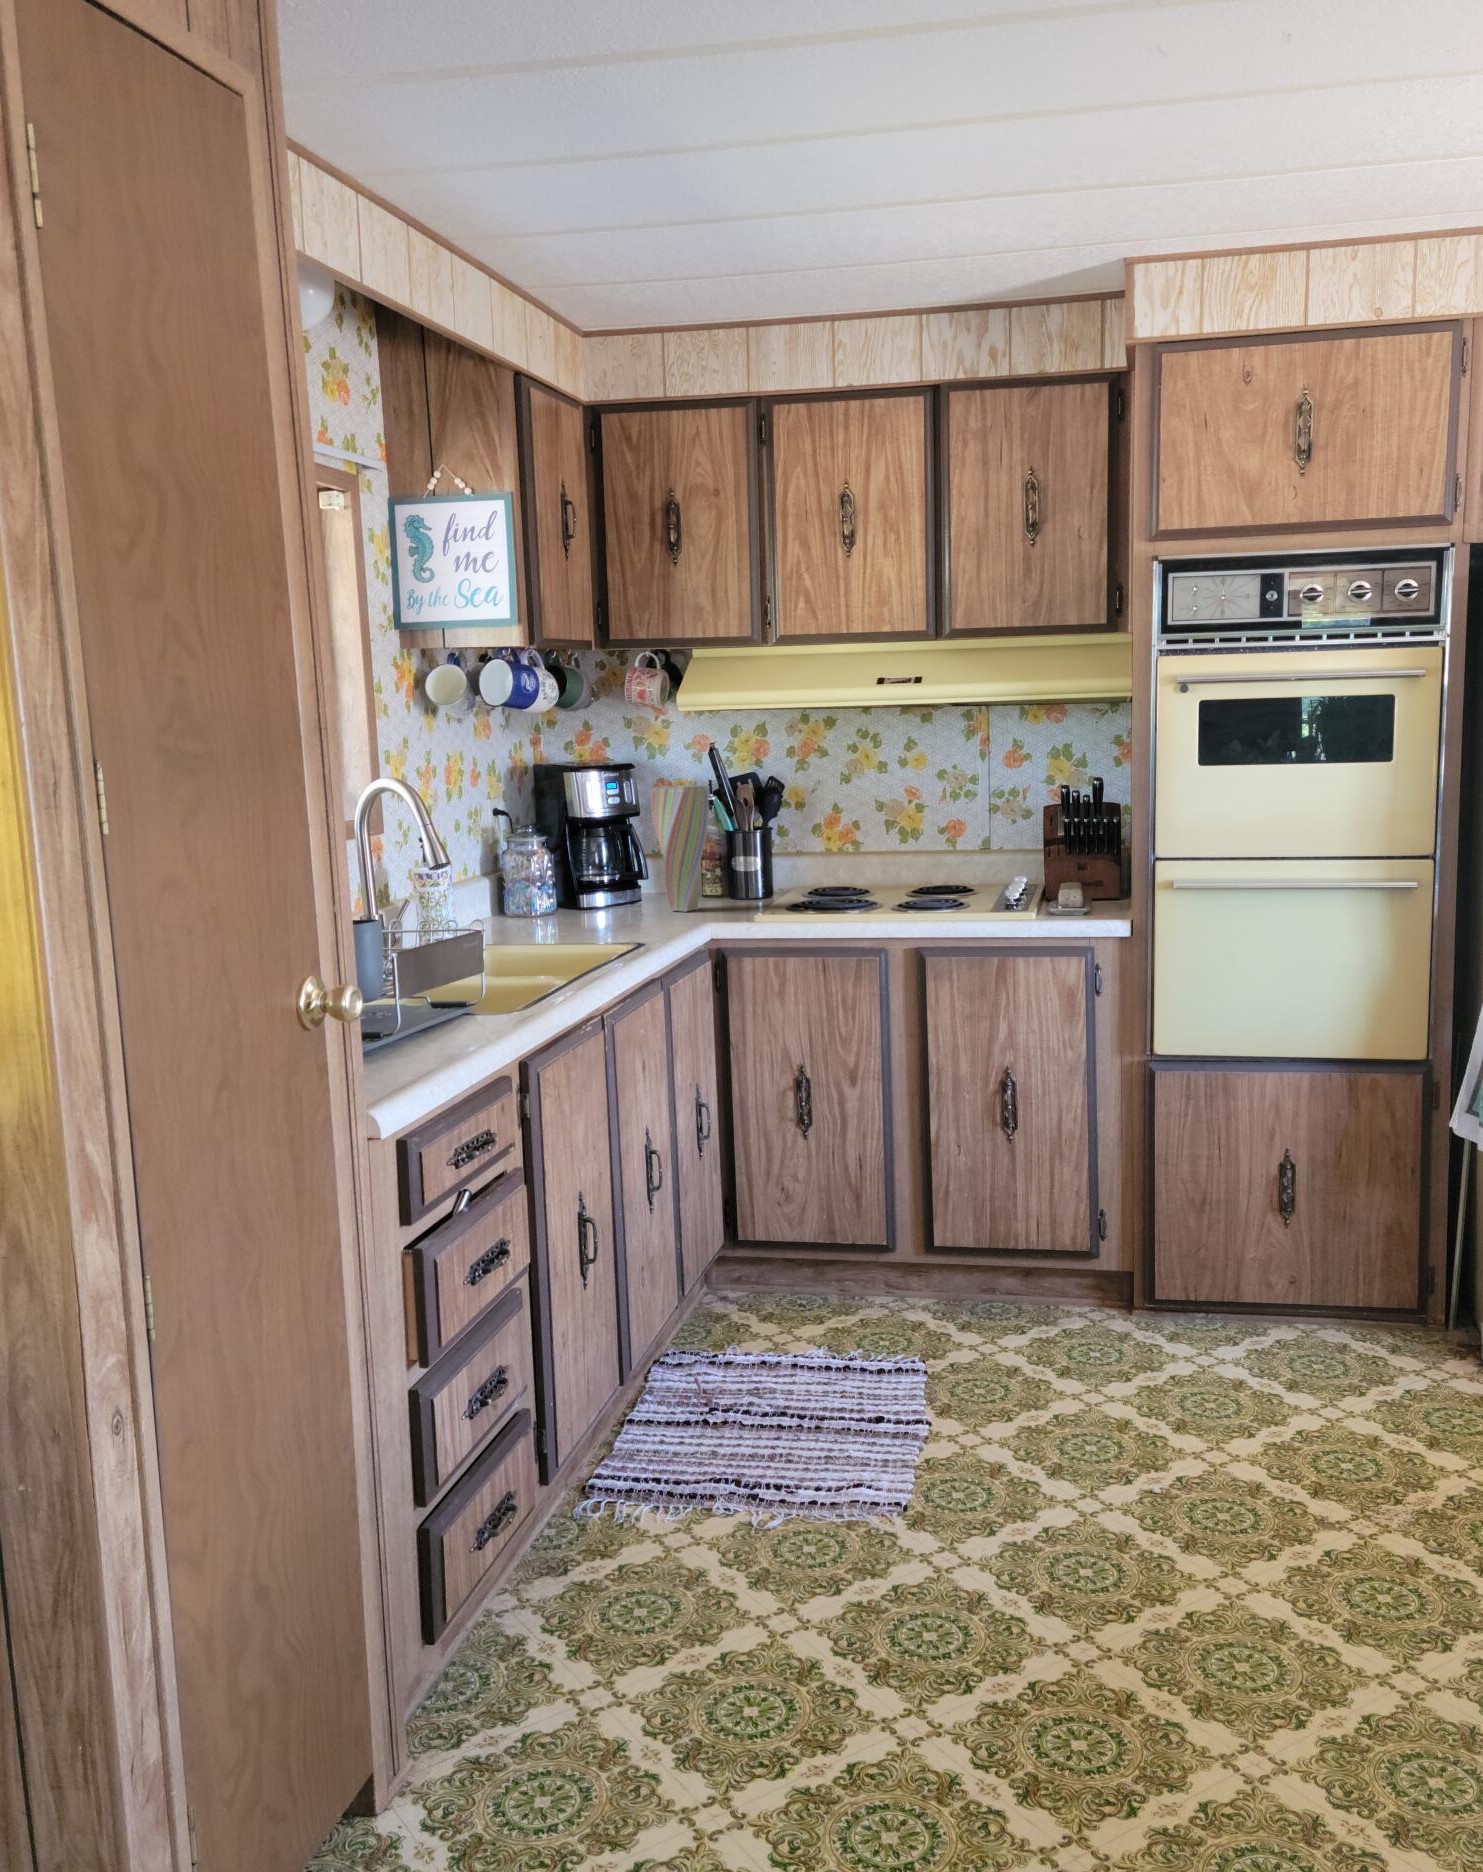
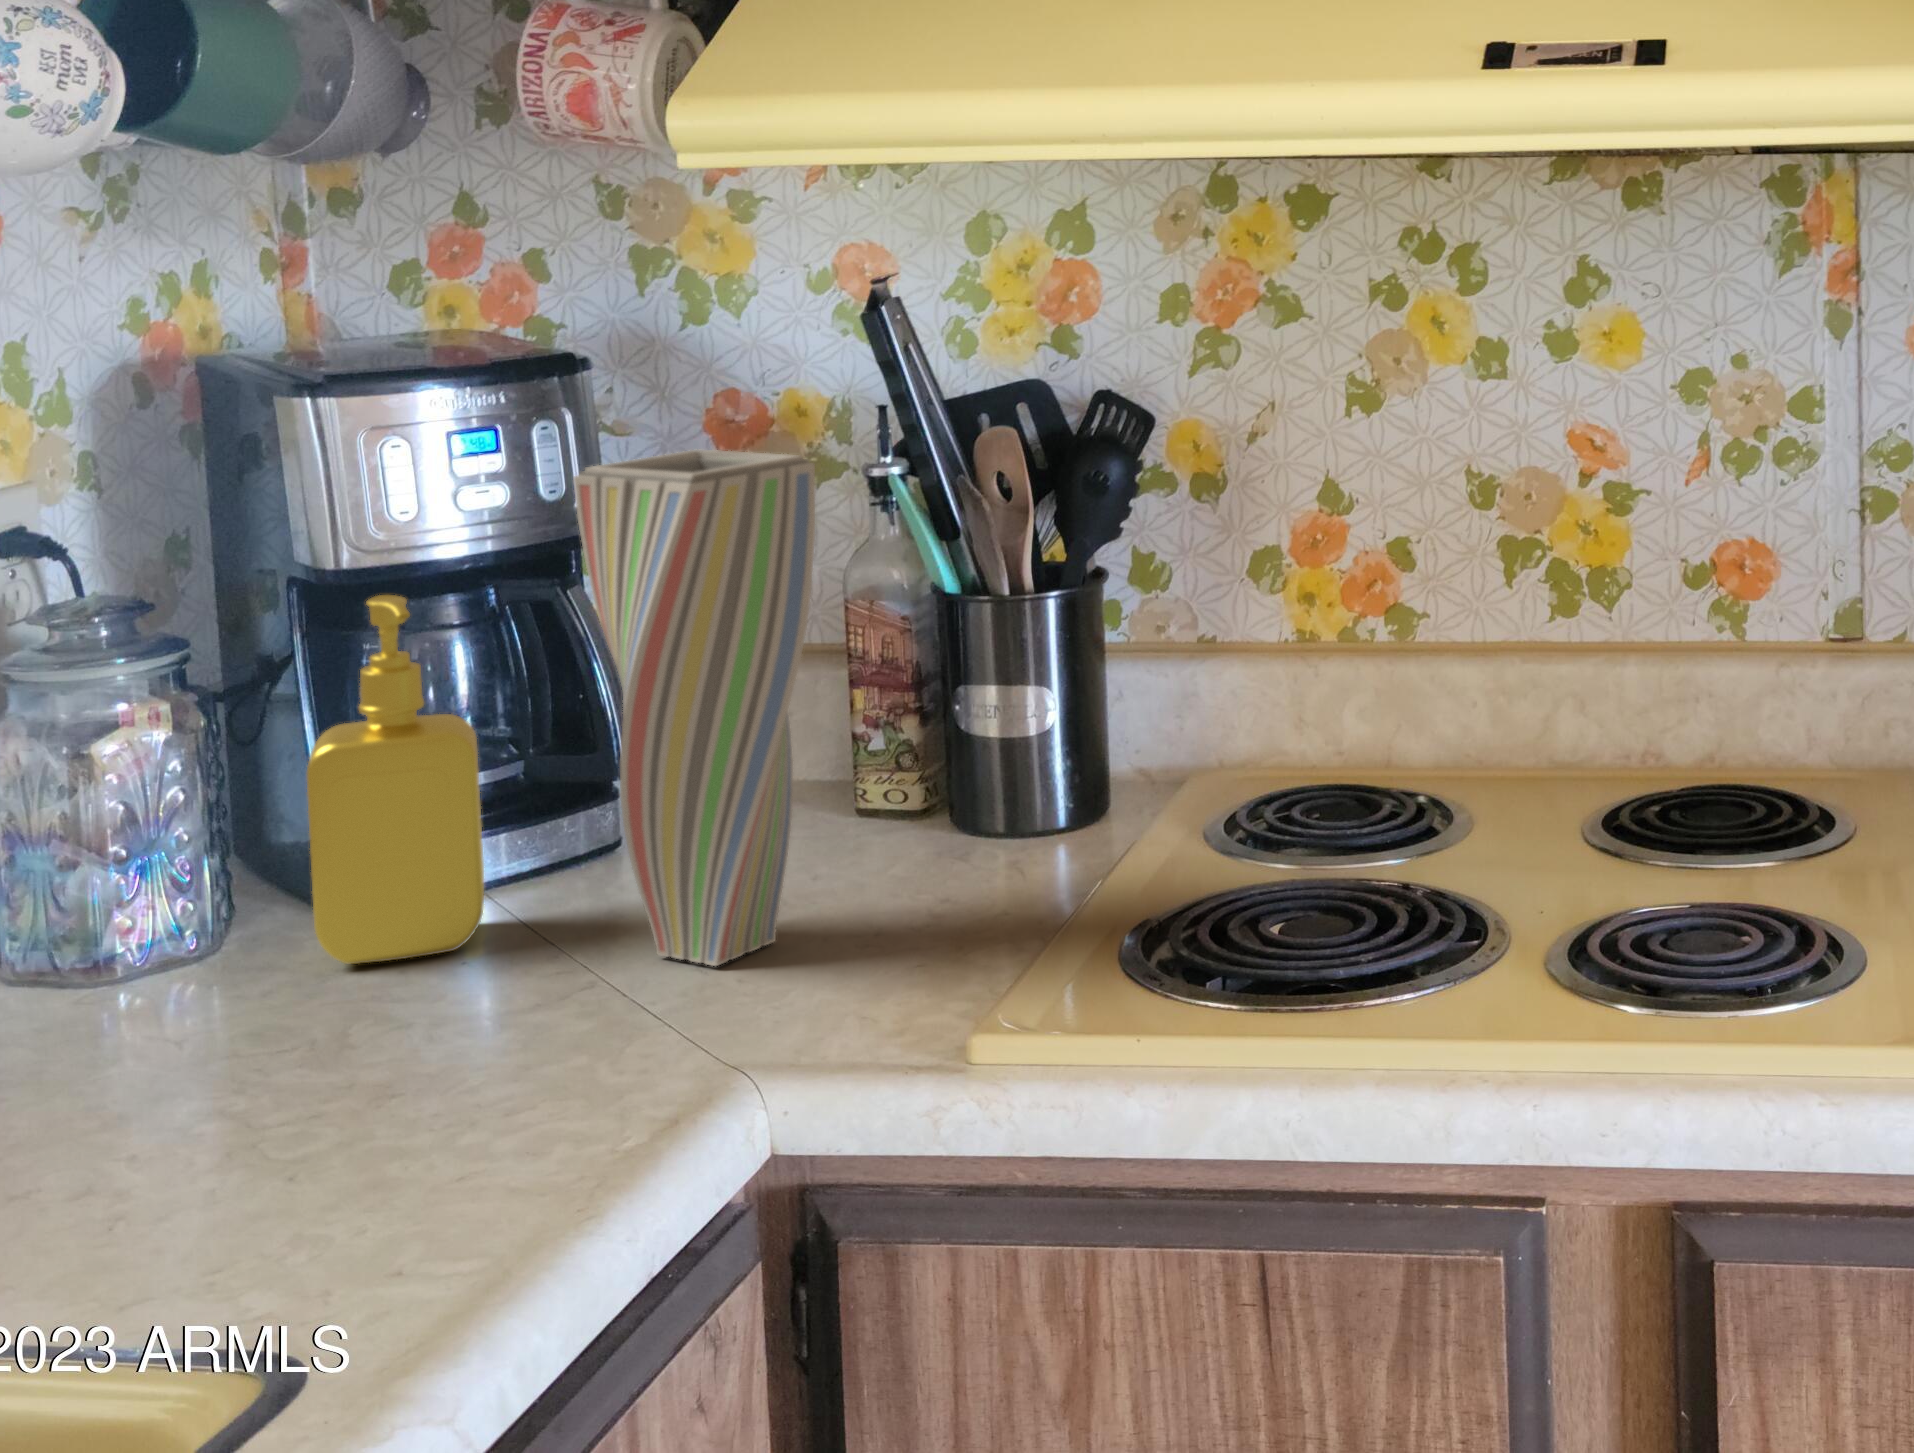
soap dispenser: none [581,822,624,913] -> present [307,595,484,964]

